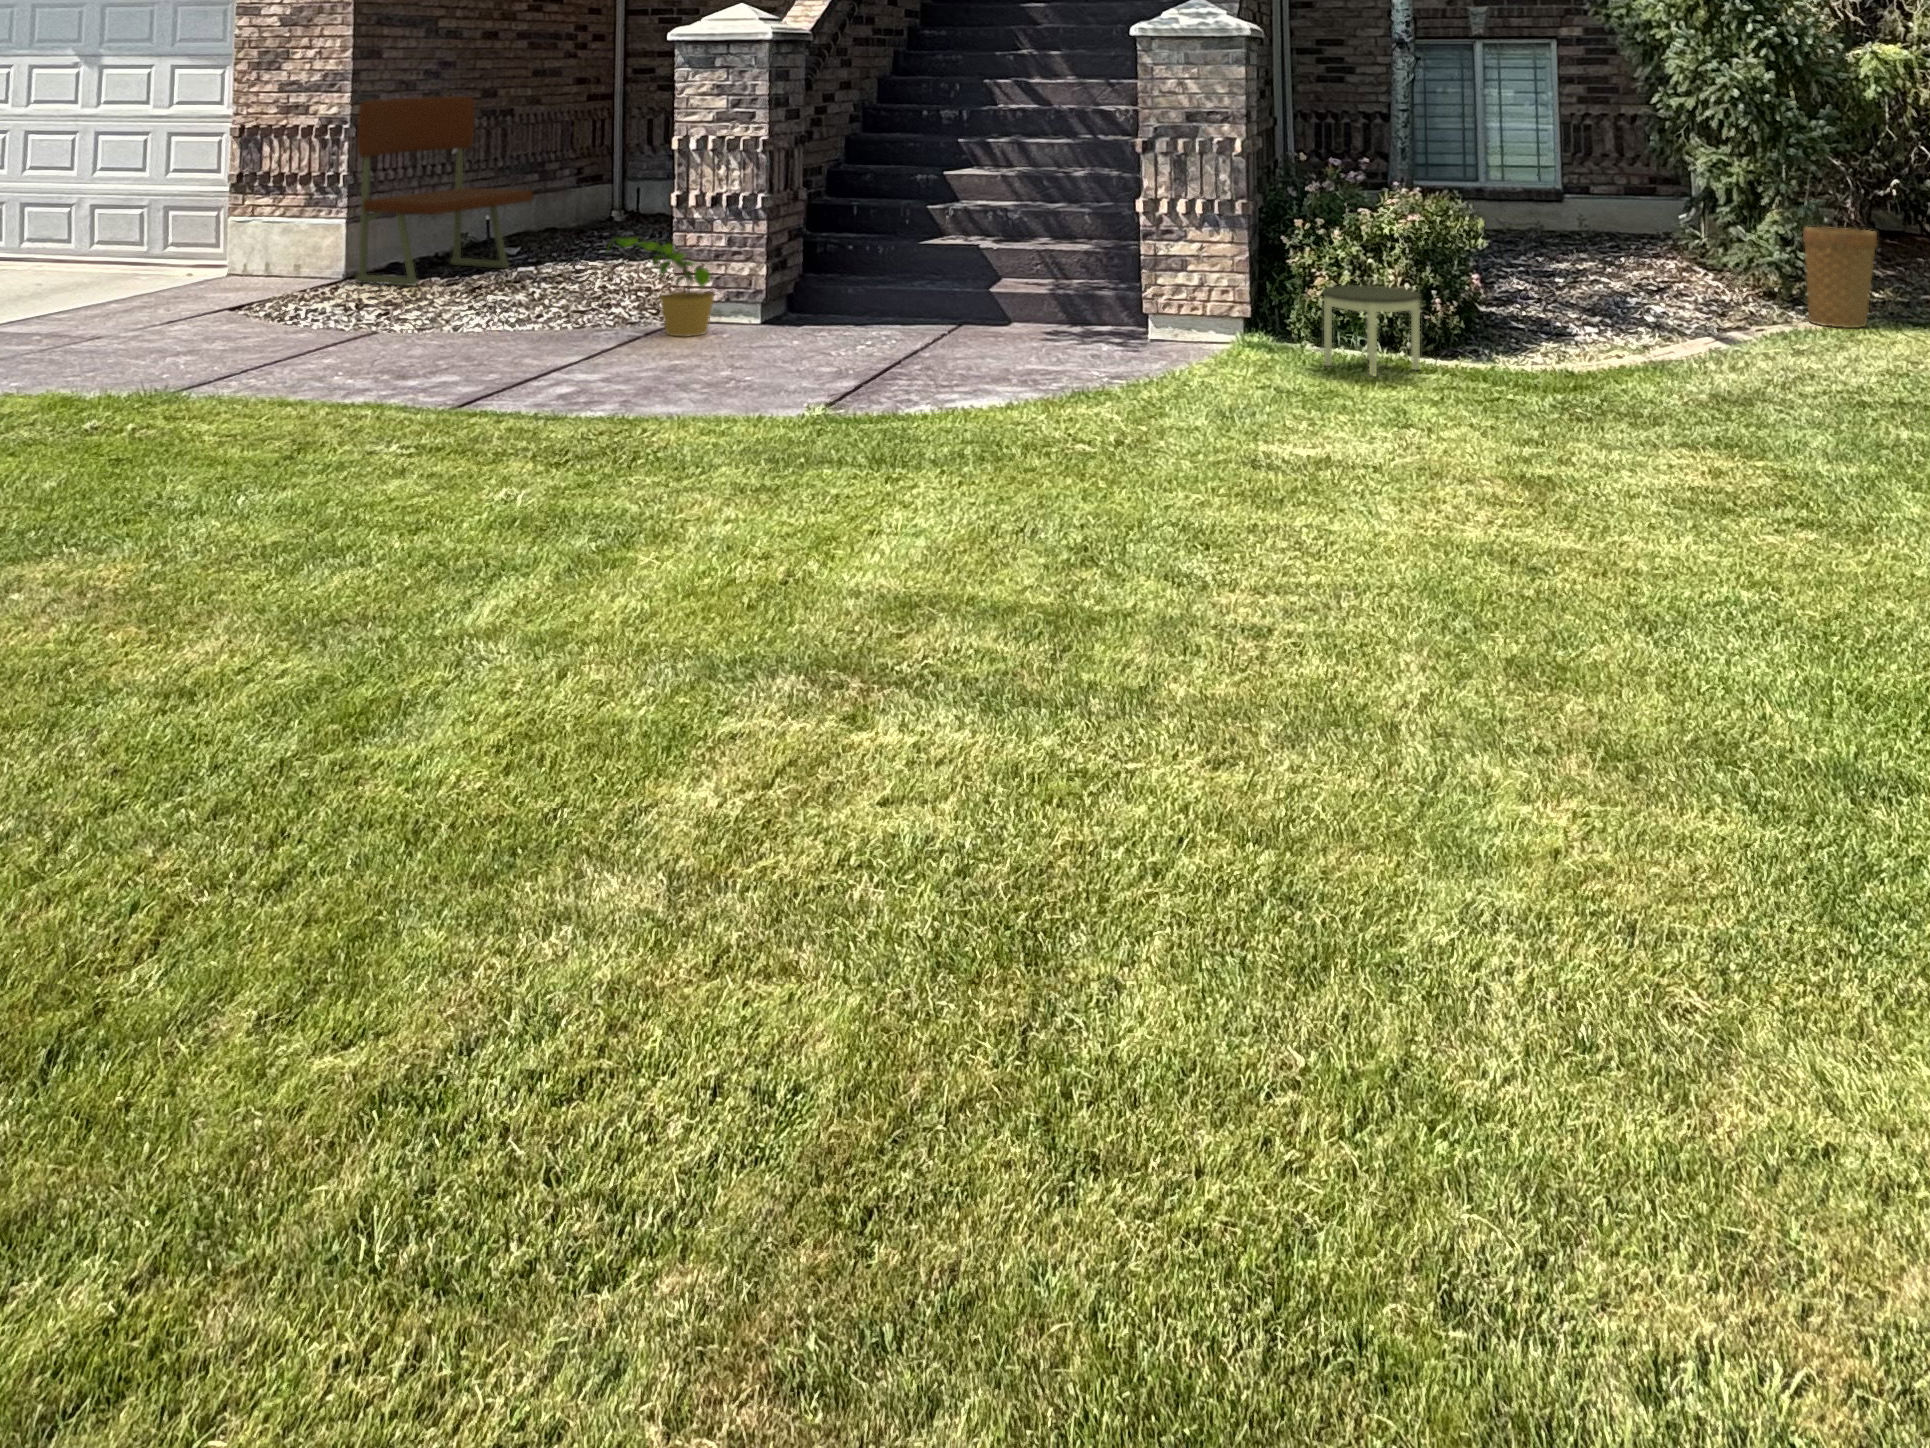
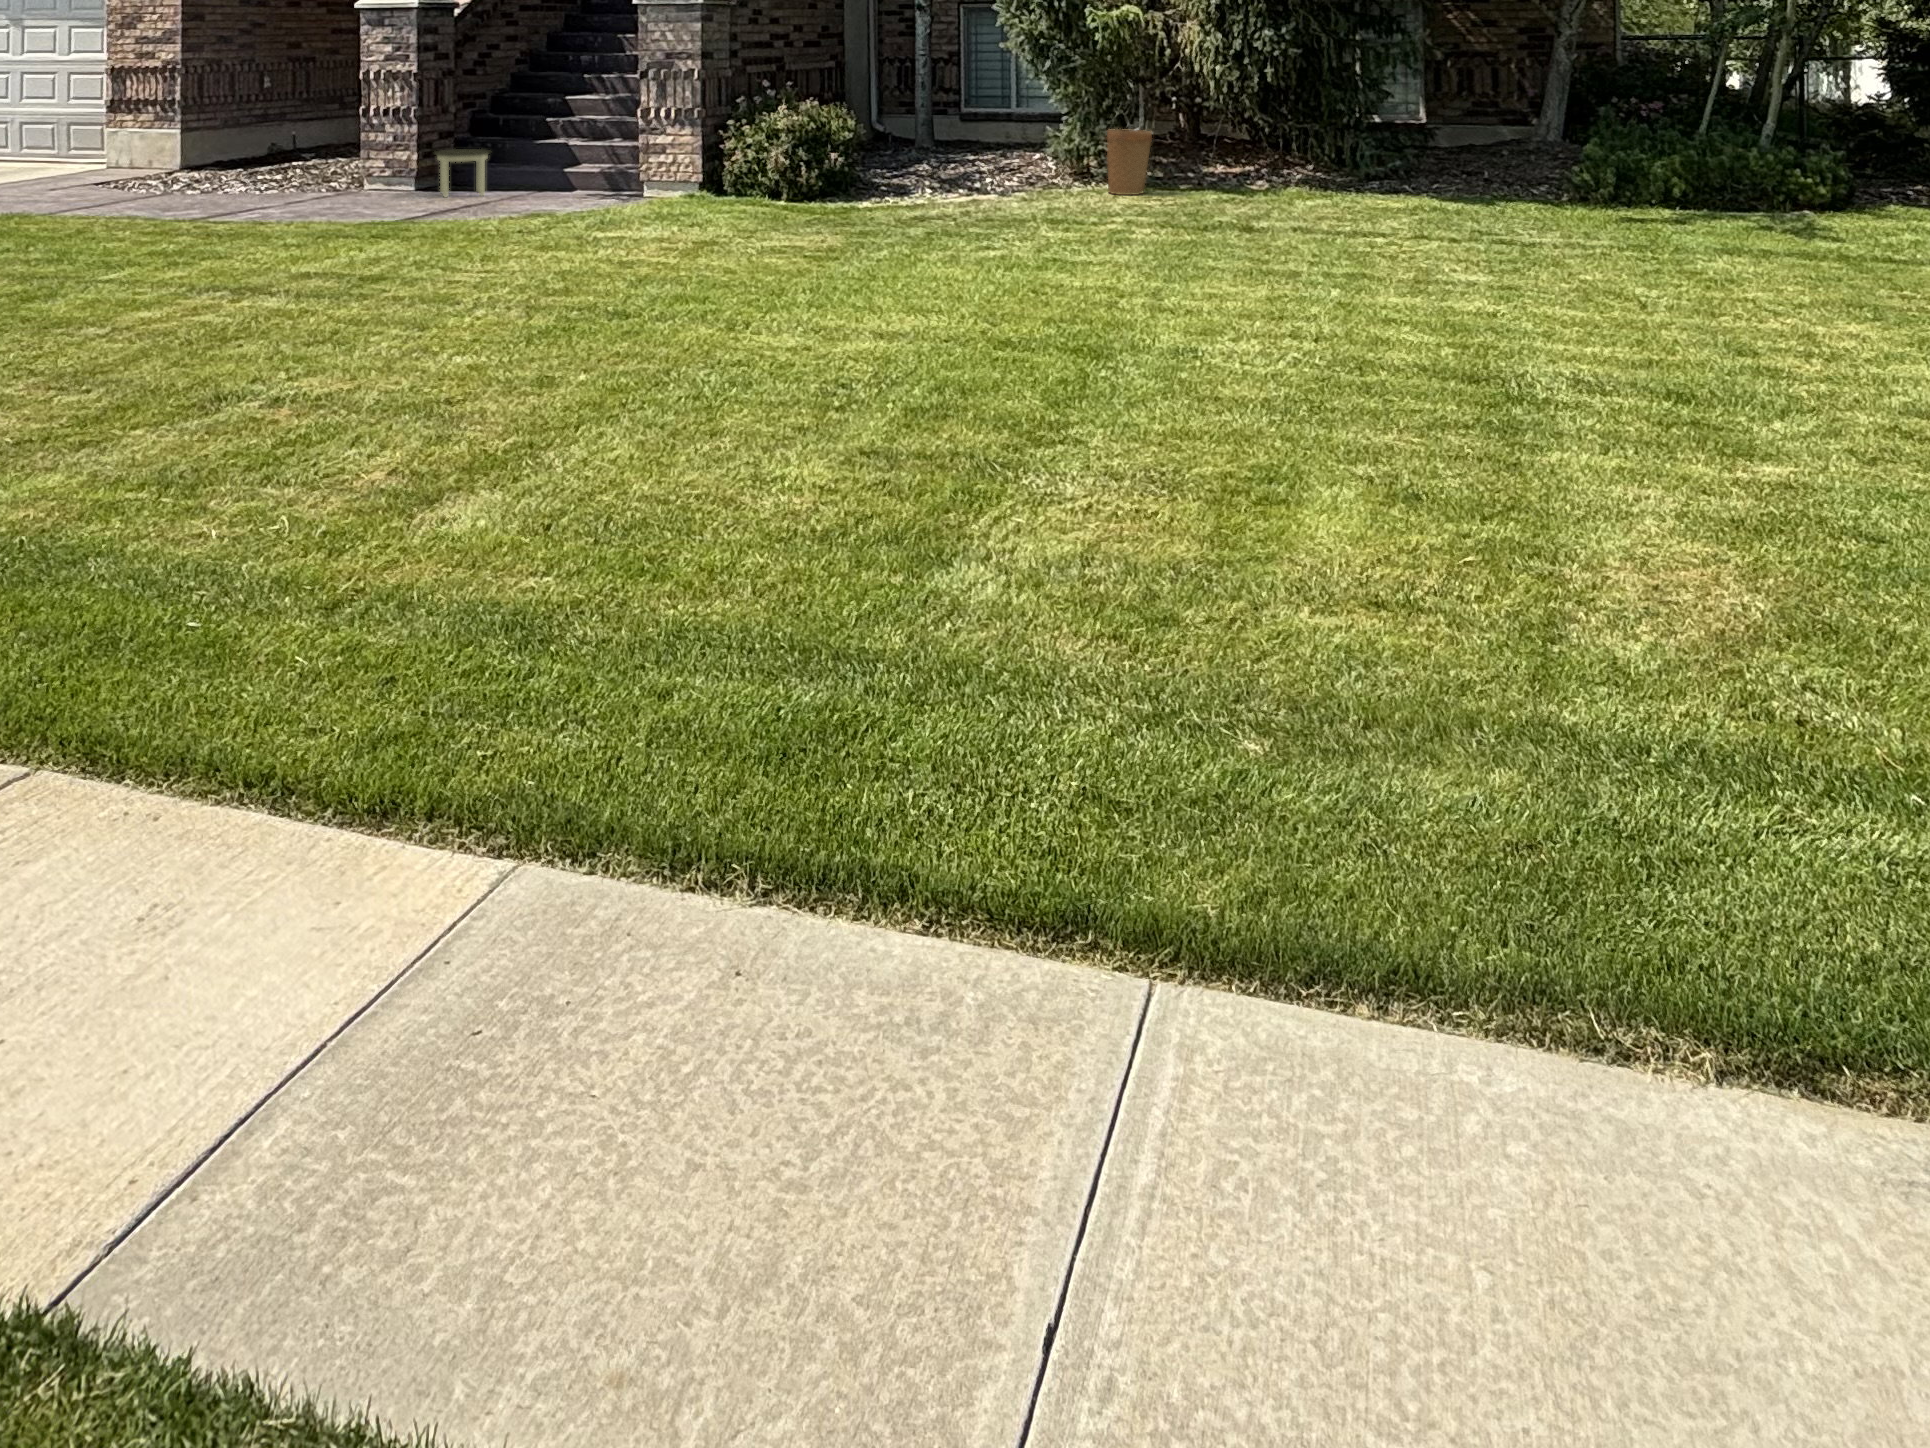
bench: present [356,96,533,286] -> none [181,46,308,173]
potted plant: present [608,237,714,337] -> none [307,135,380,197]
round table: present [1322,285,1421,376] -> present [434,149,490,197]

